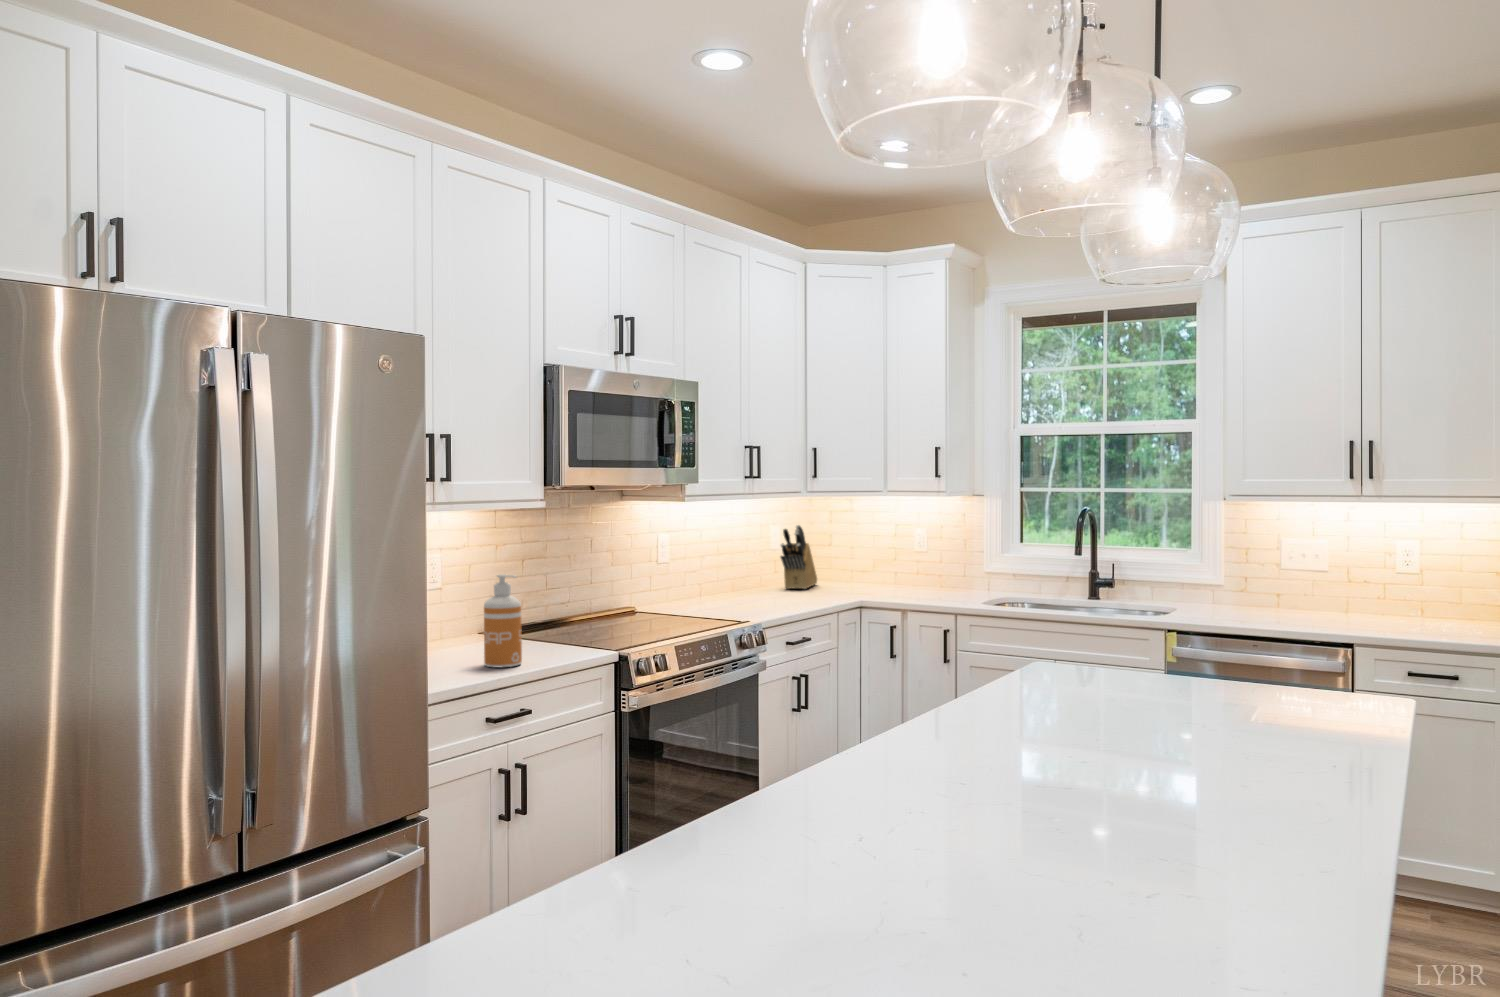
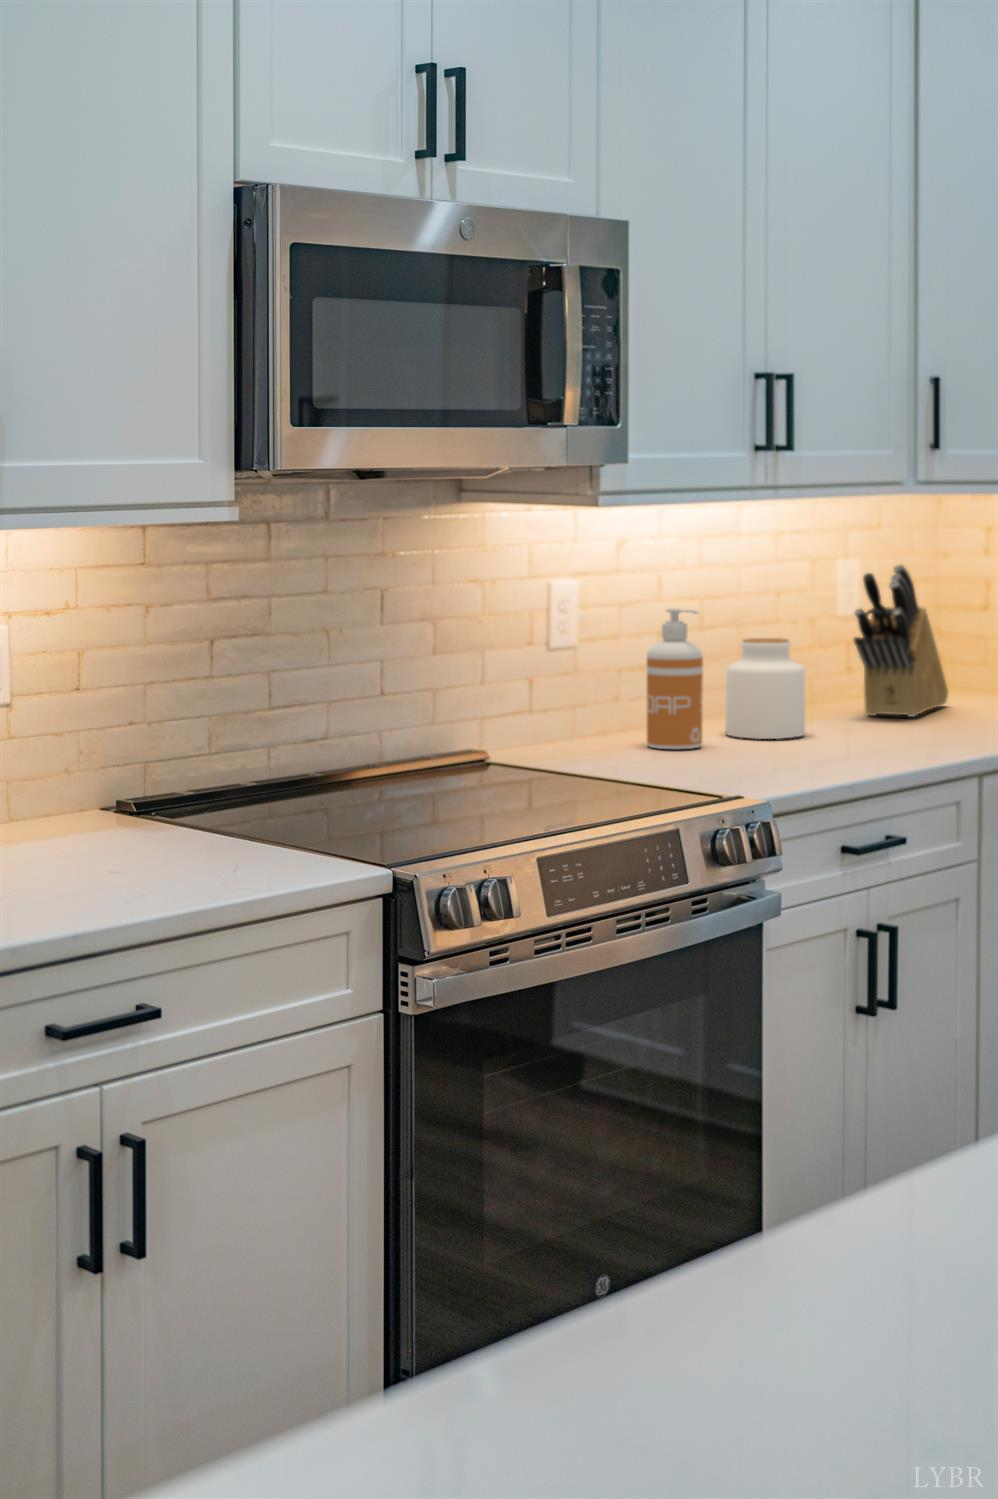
jar: none [730,556,764,599] -> present [725,638,805,739]
soap dispenser: present [484,574,522,667] -> present [647,608,703,749]

